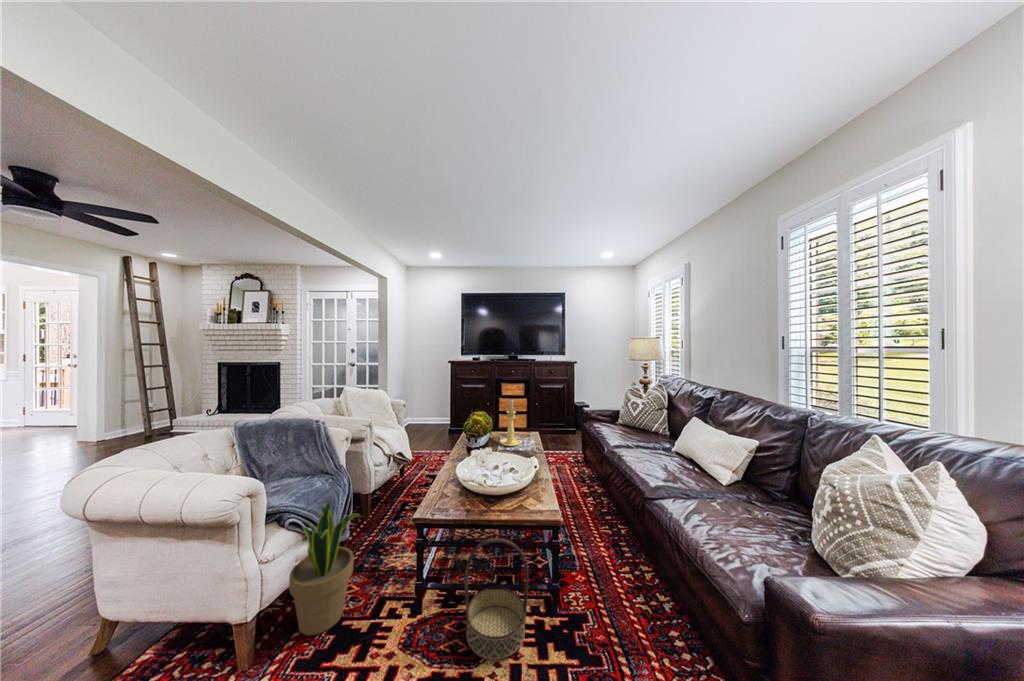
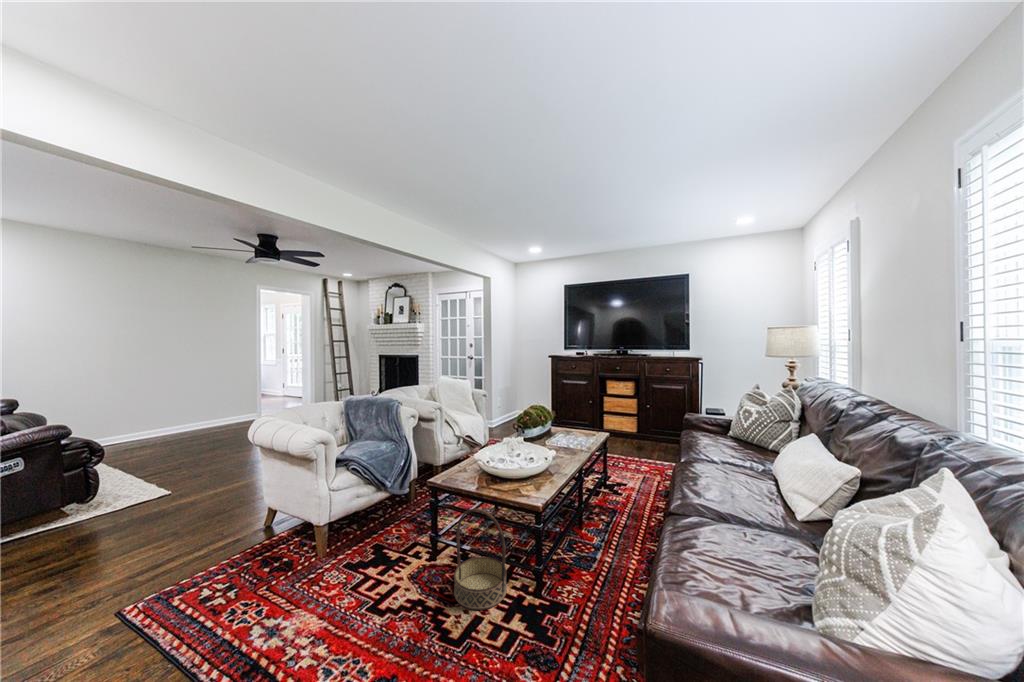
candle holder: present [500,400,521,446] -> none [555,394,578,443]
potted plant: present [289,501,360,635] -> none [351,460,402,552]

